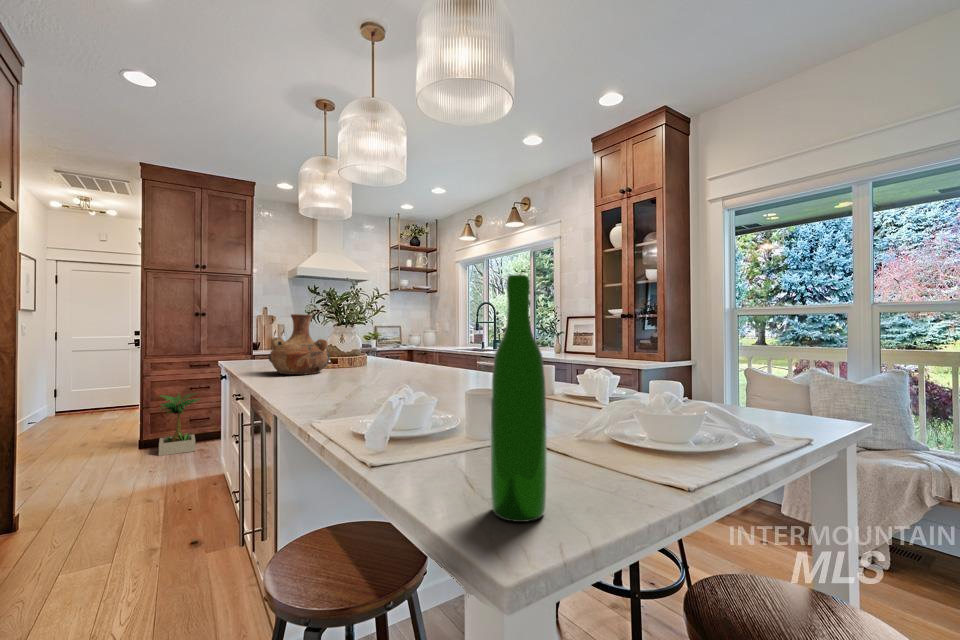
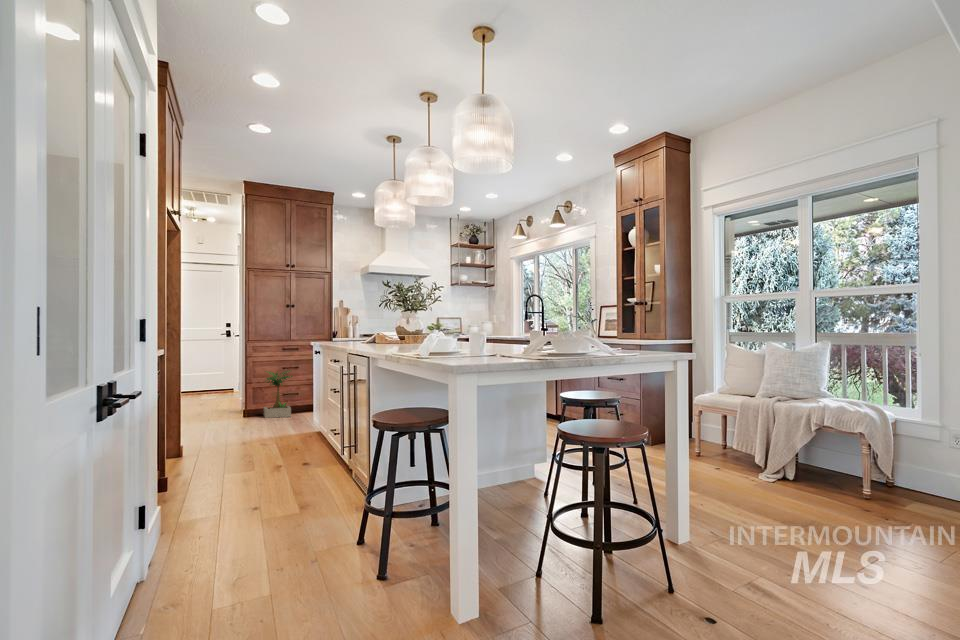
wine bottle: present [491,275,547,522] -> none [456,278,473,349]
vase: present [269,314,329,375] -> none [361,301,400,341]

